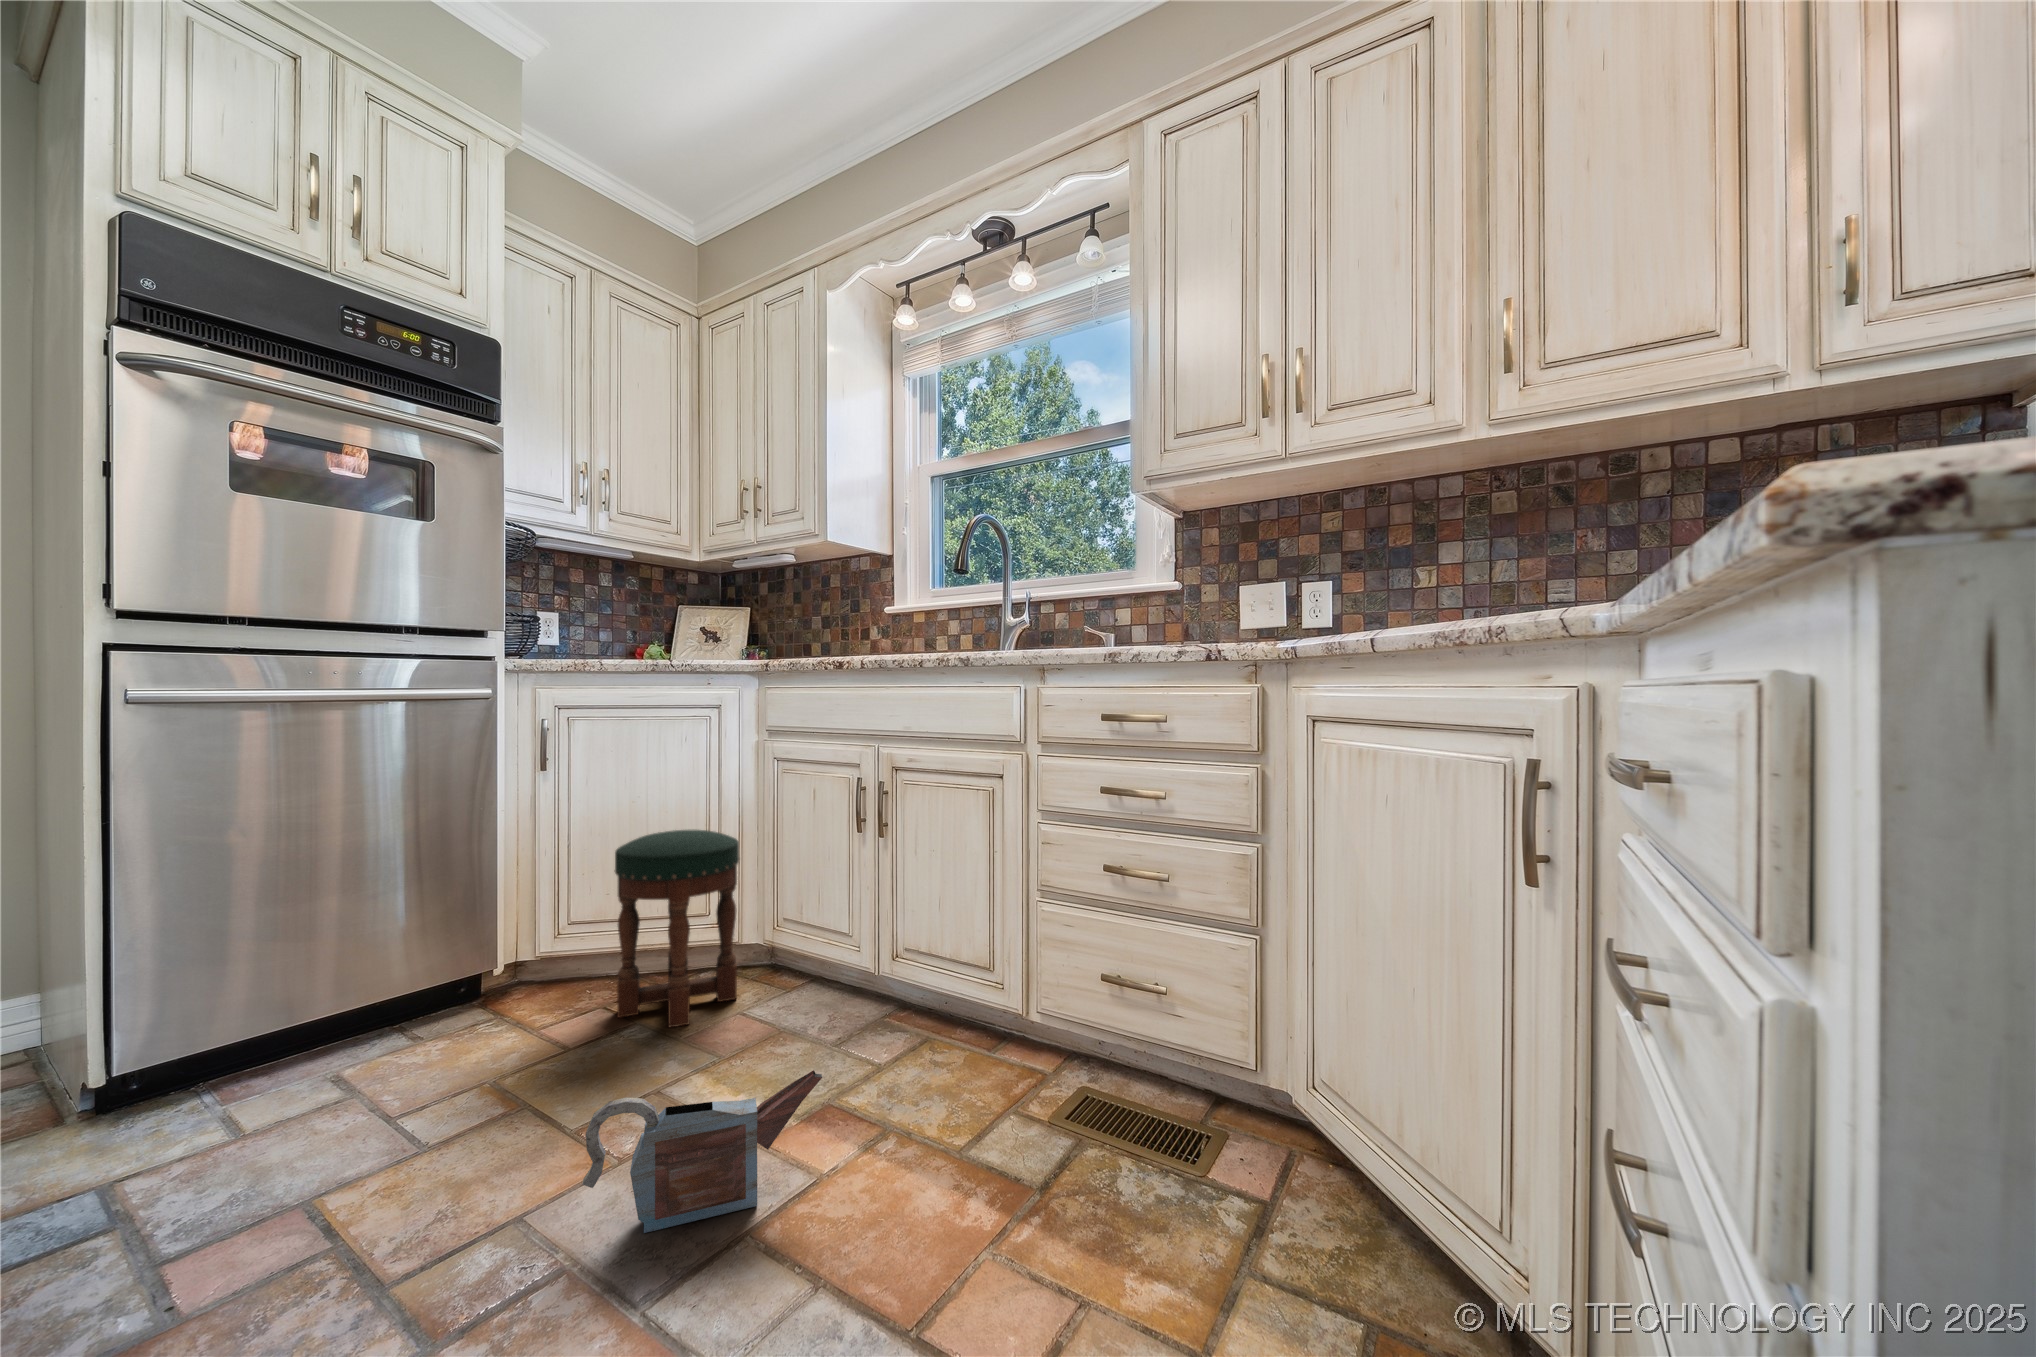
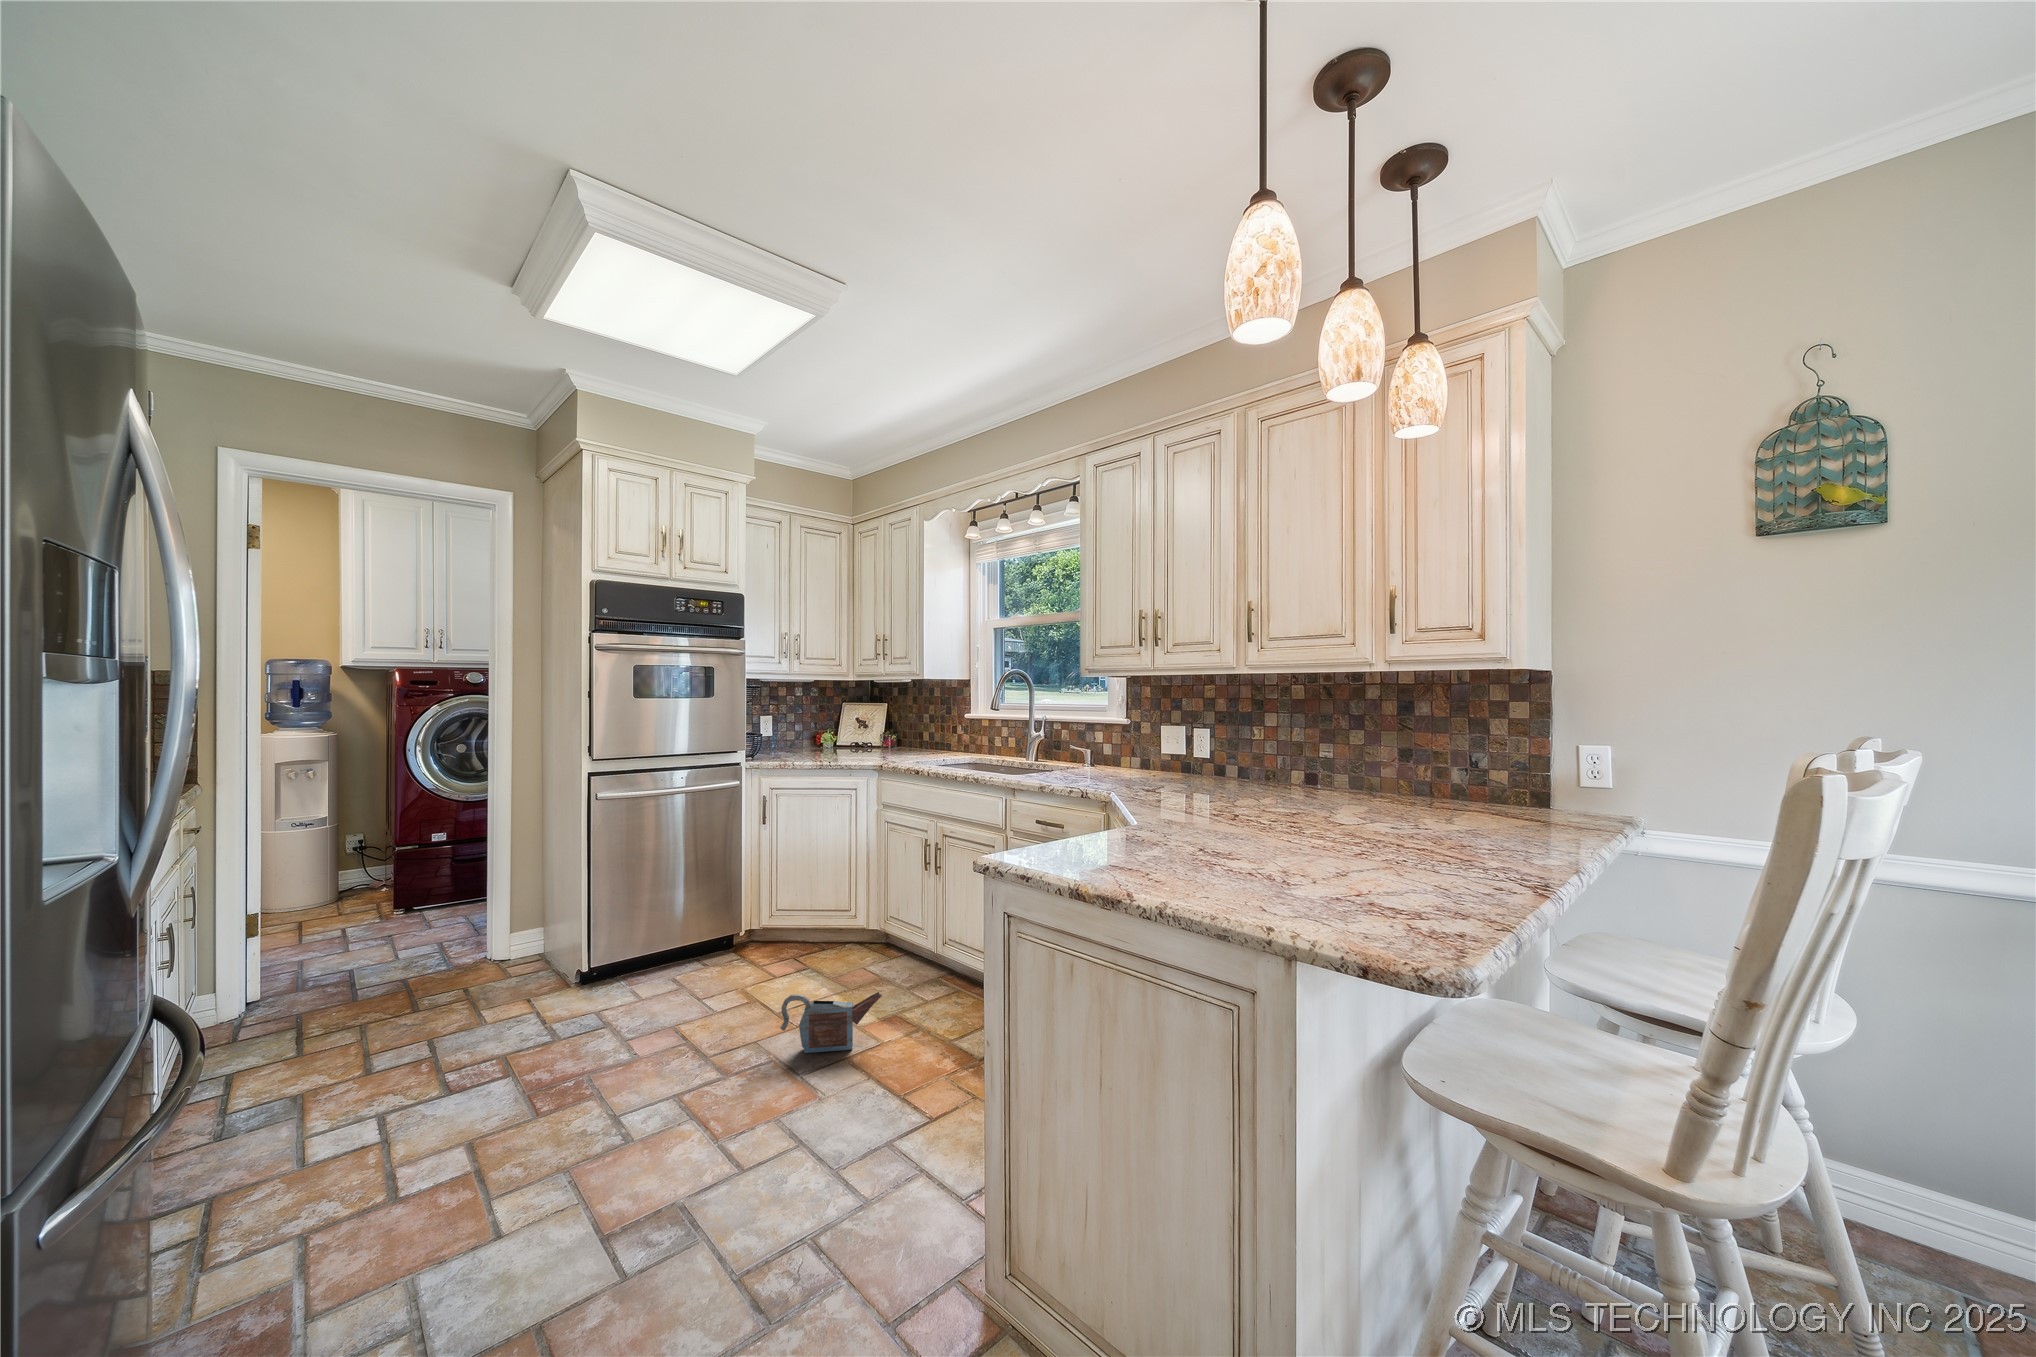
stool: present [615,830,739,1027] -> none [800,862,865,973]

